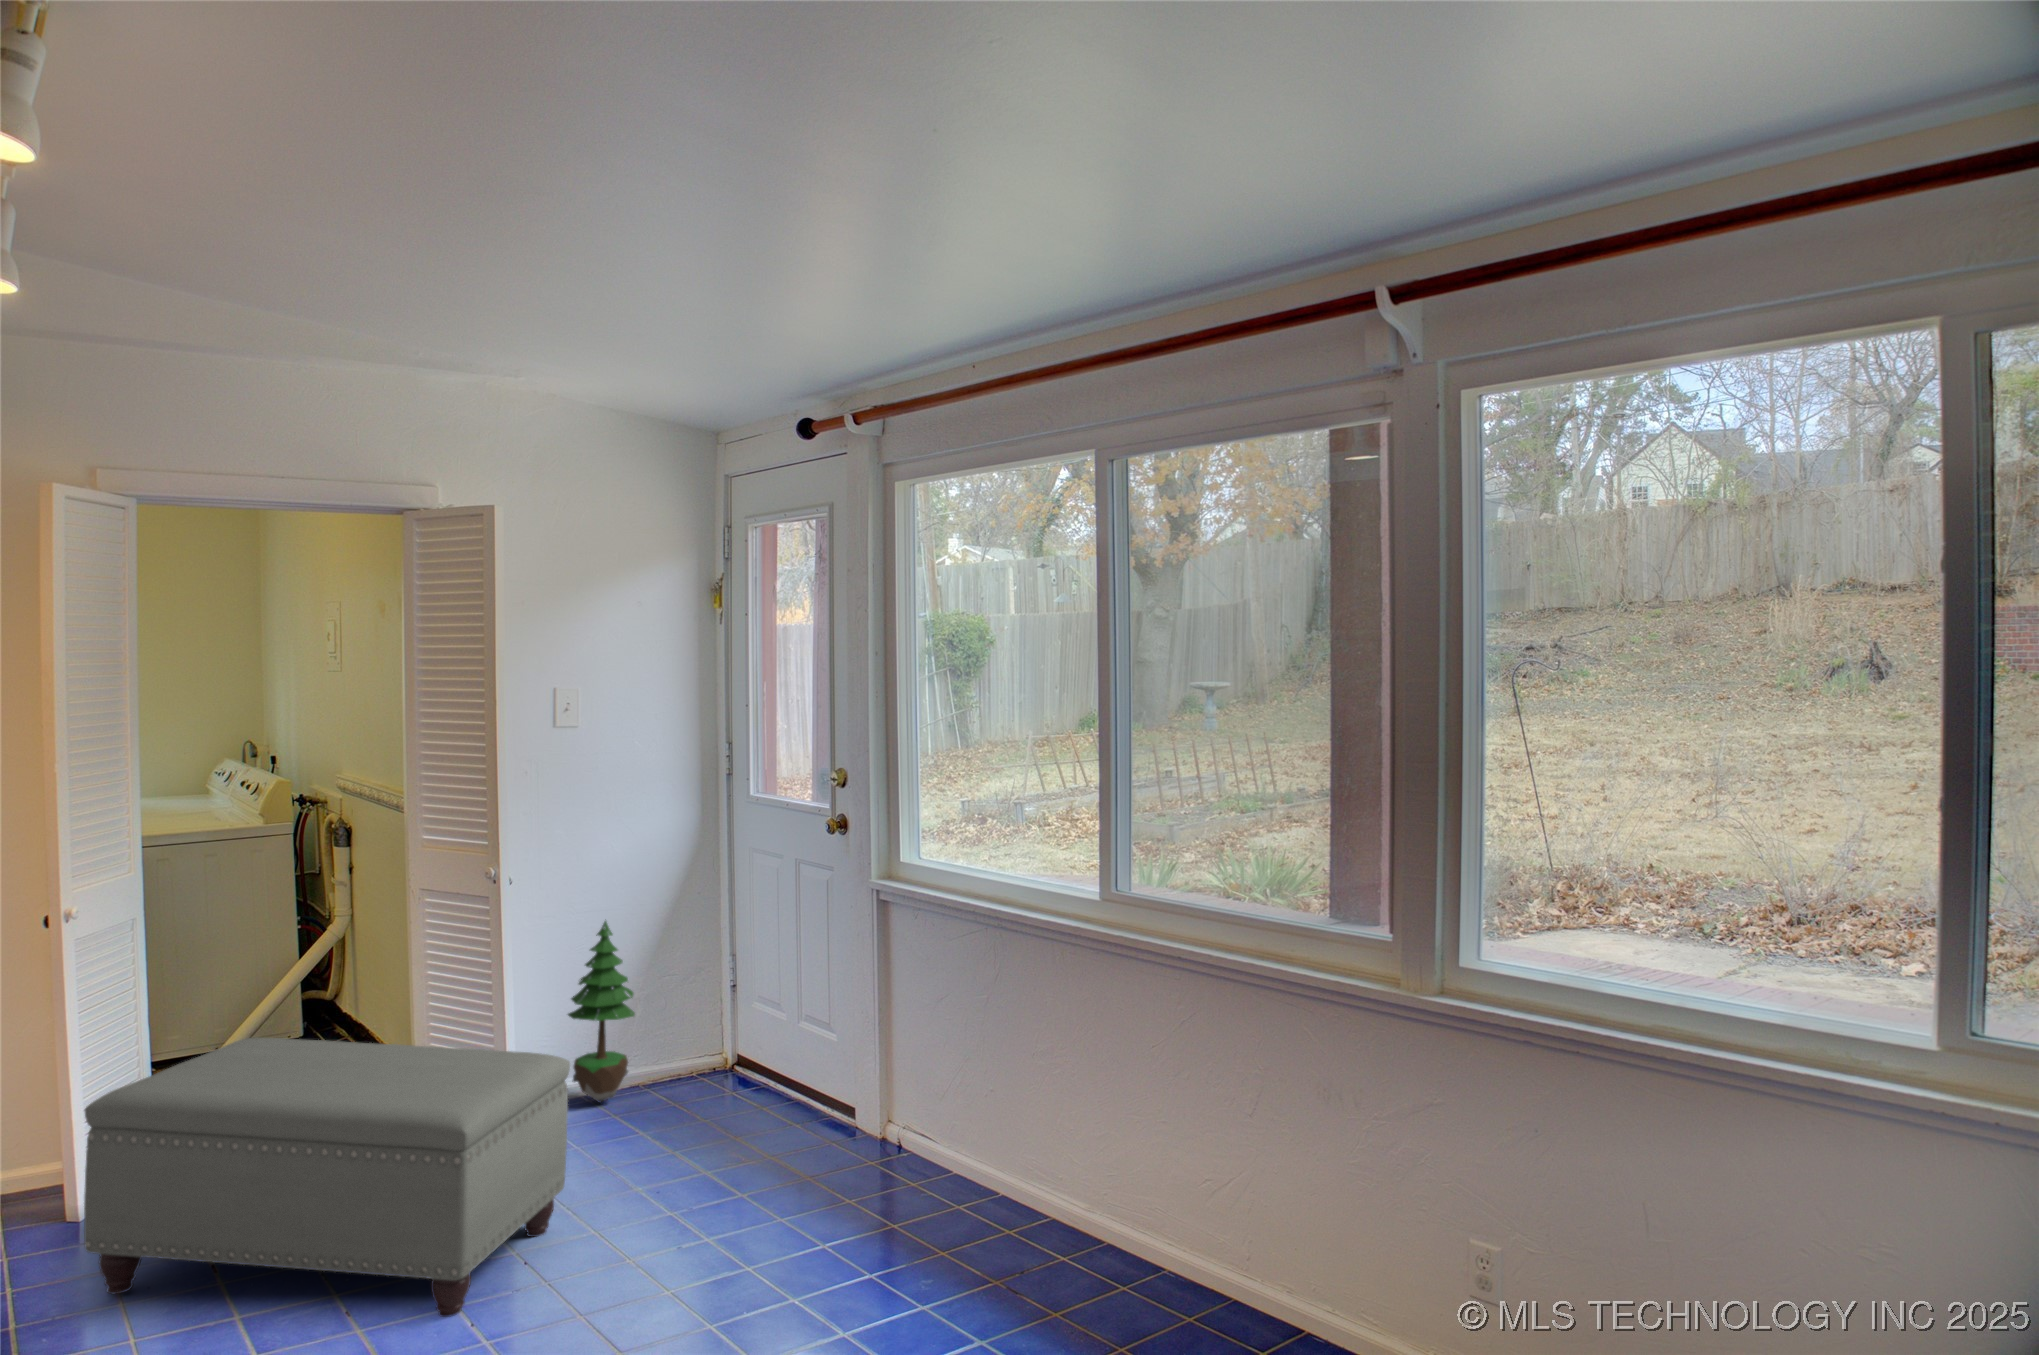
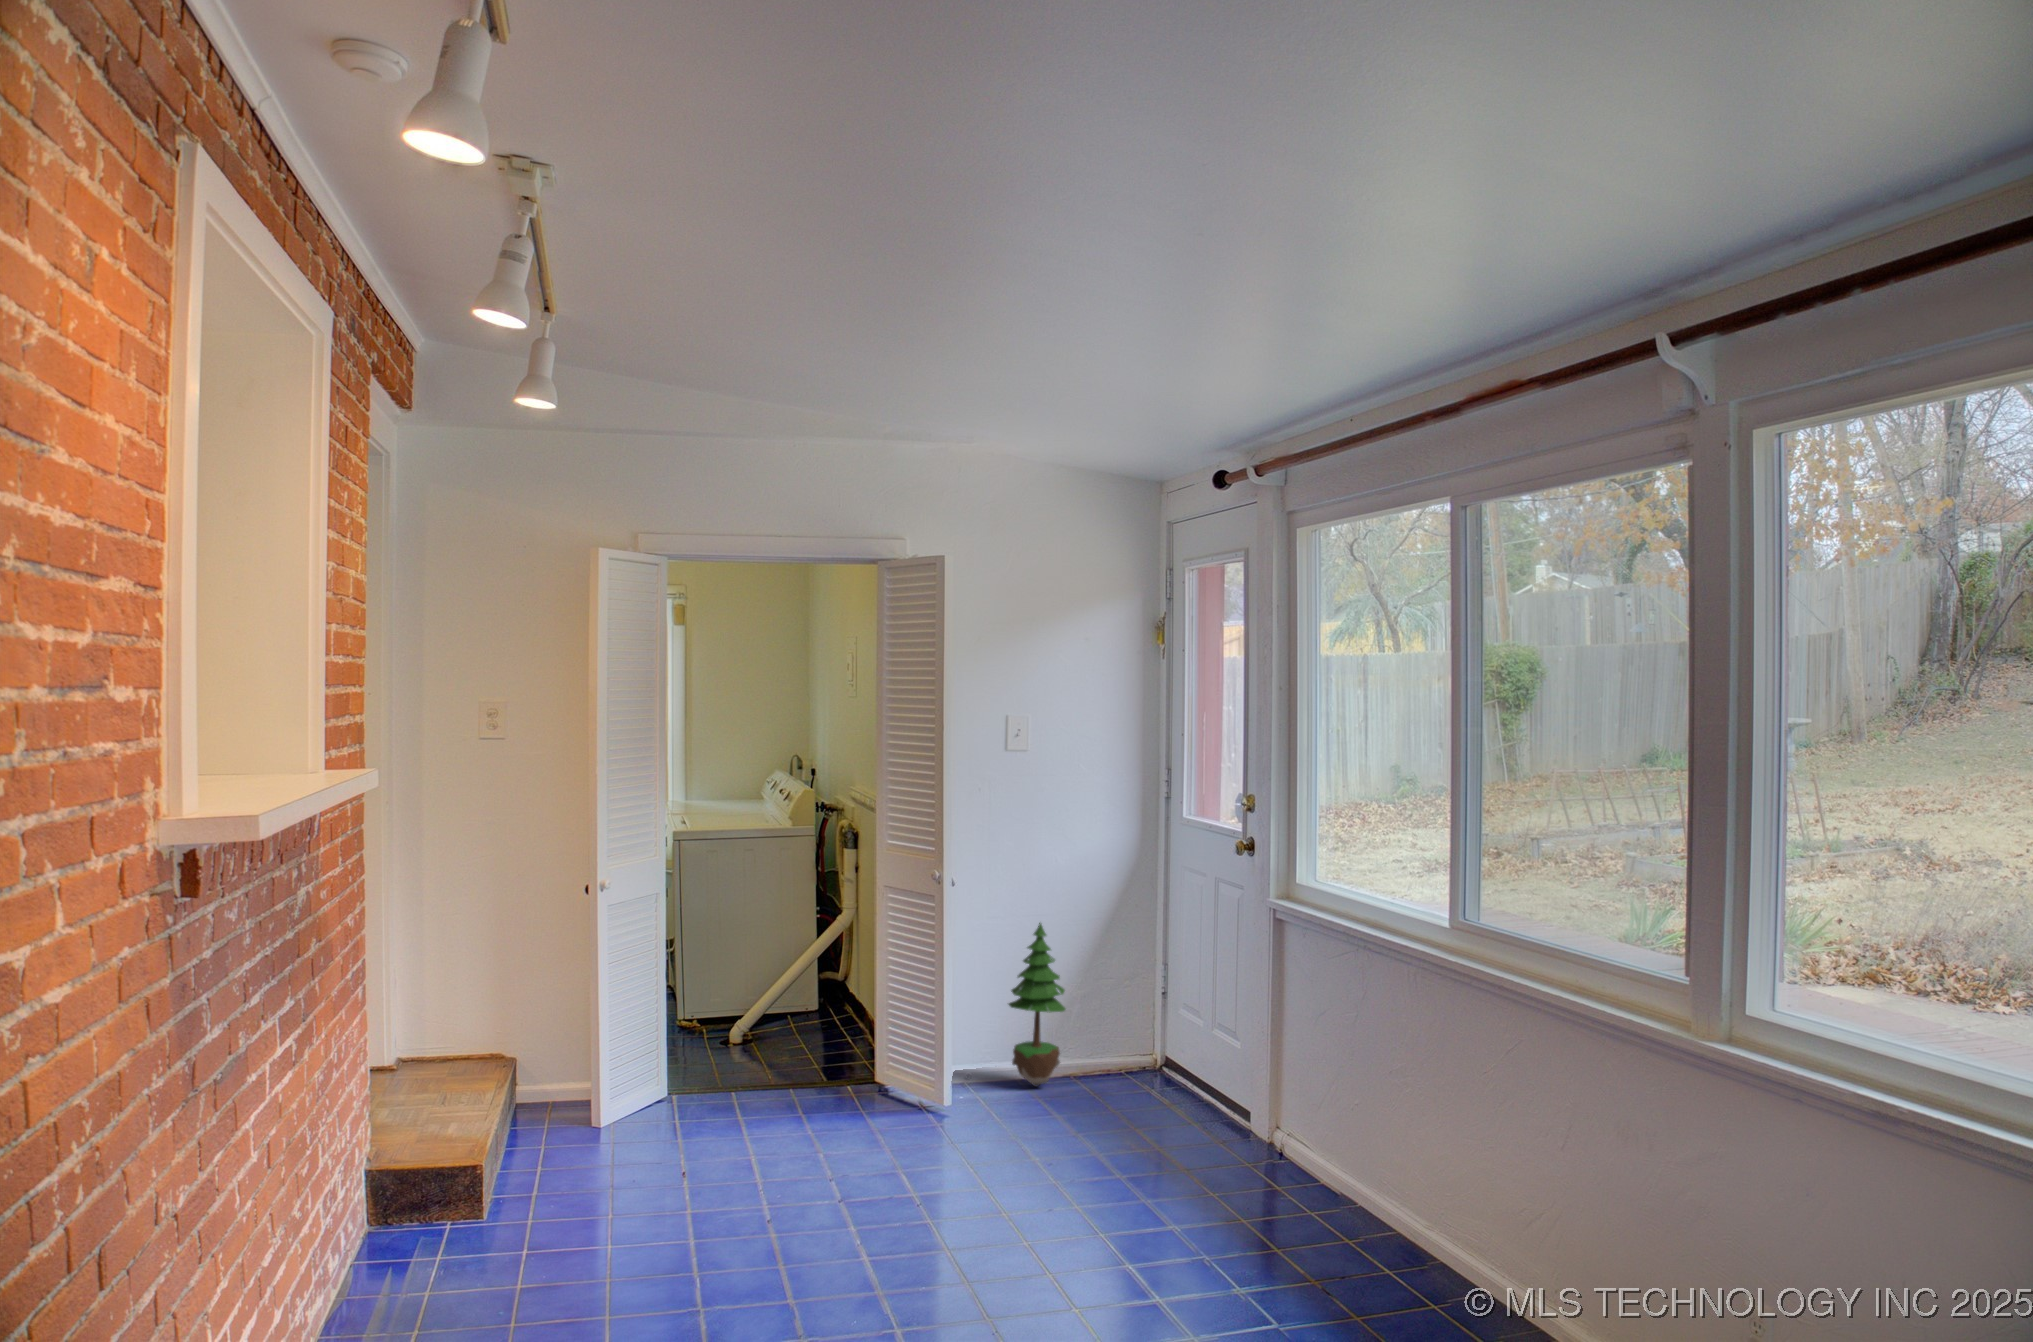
ottoman: present [84,1037,570,1317] -> none [645,989,983,1220]

